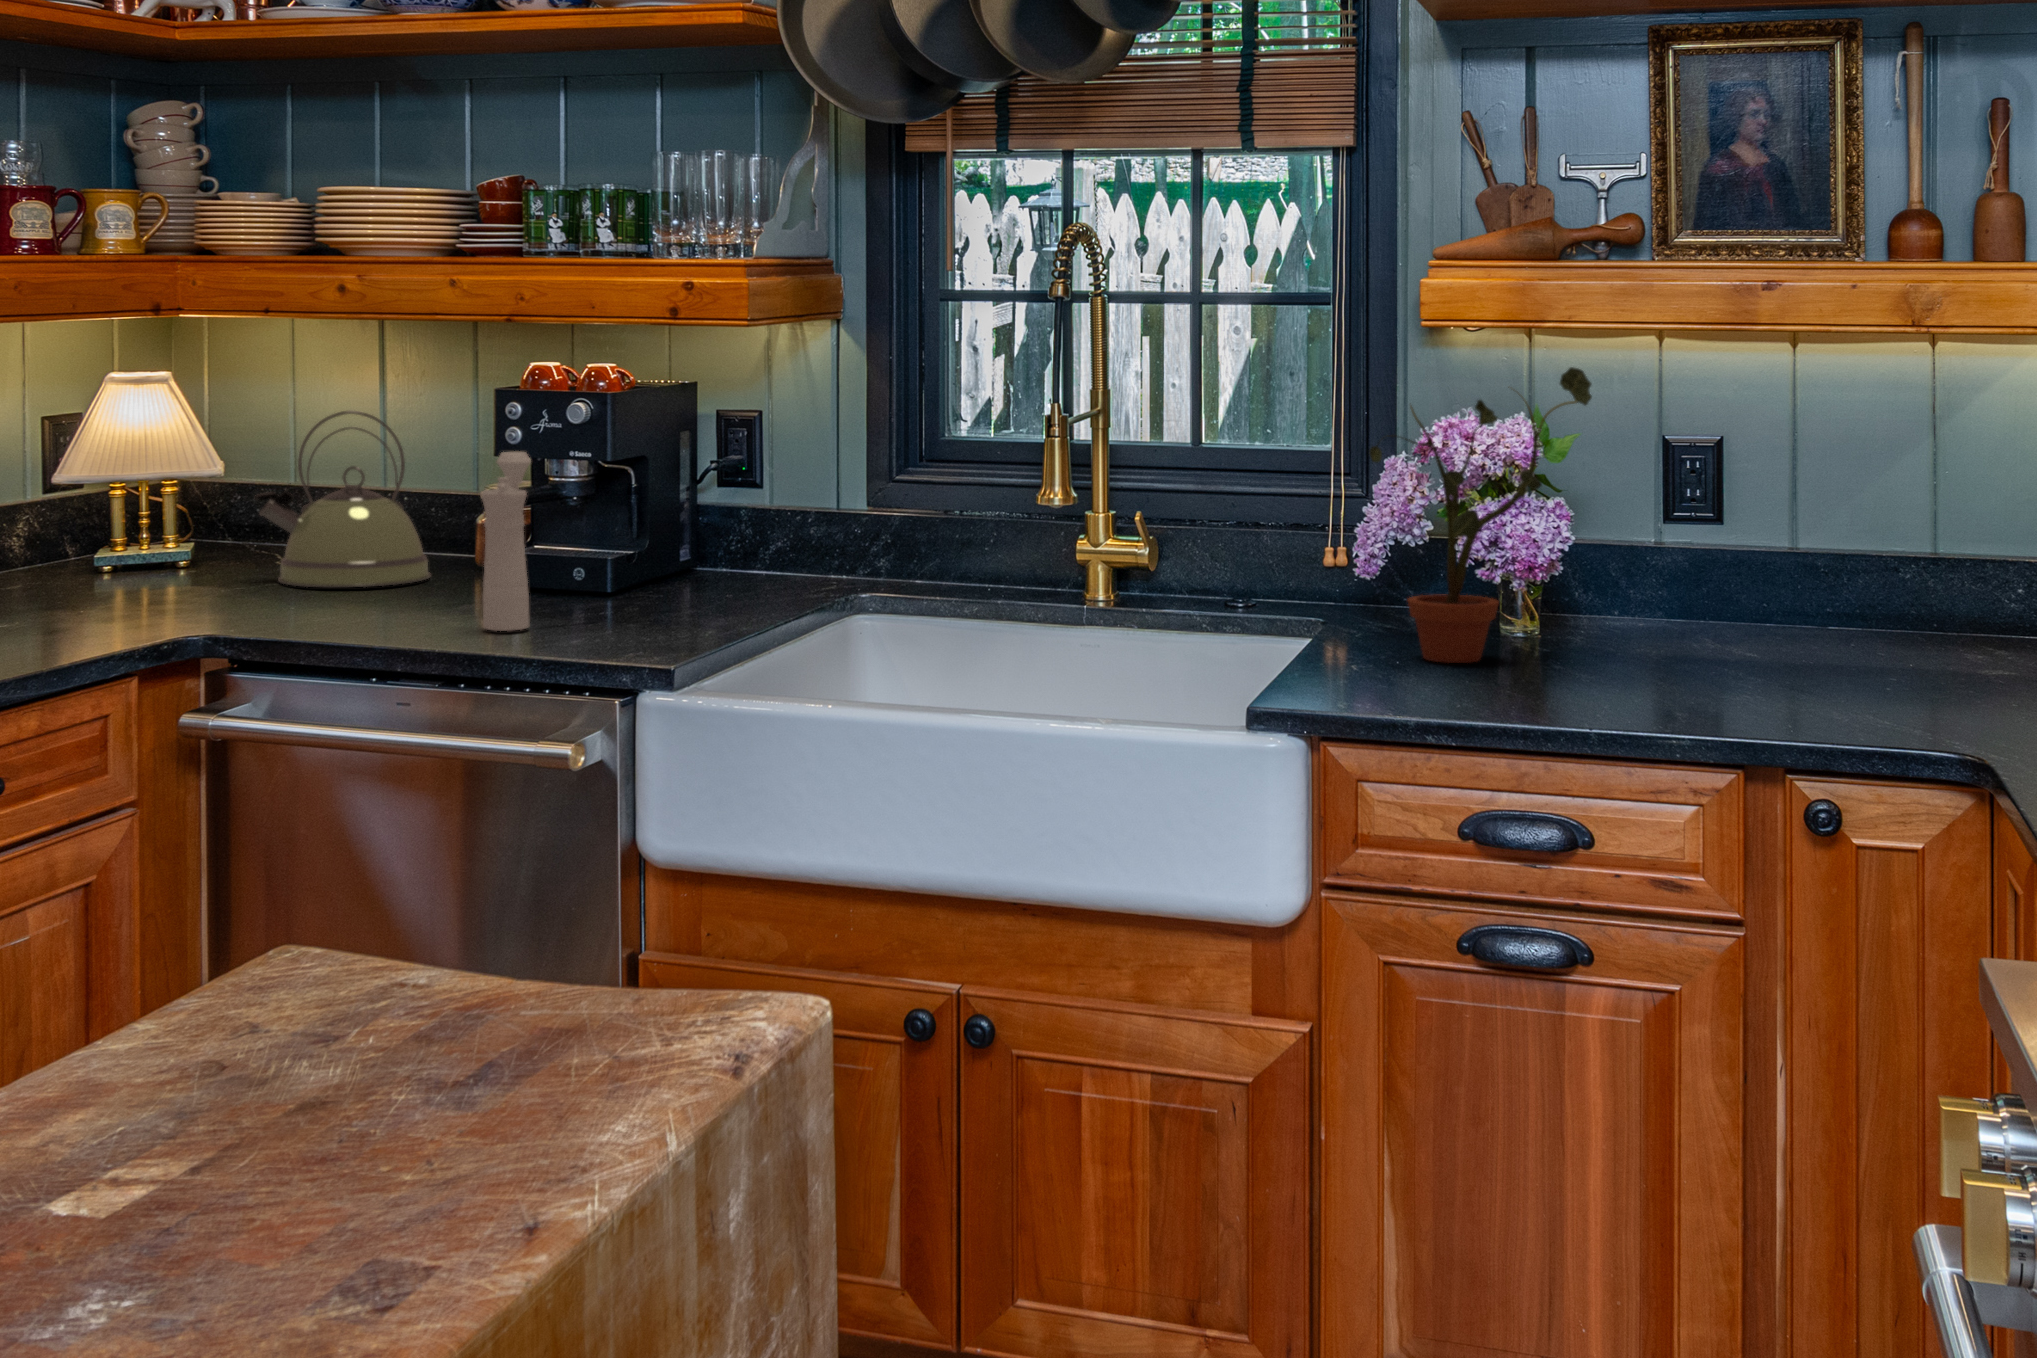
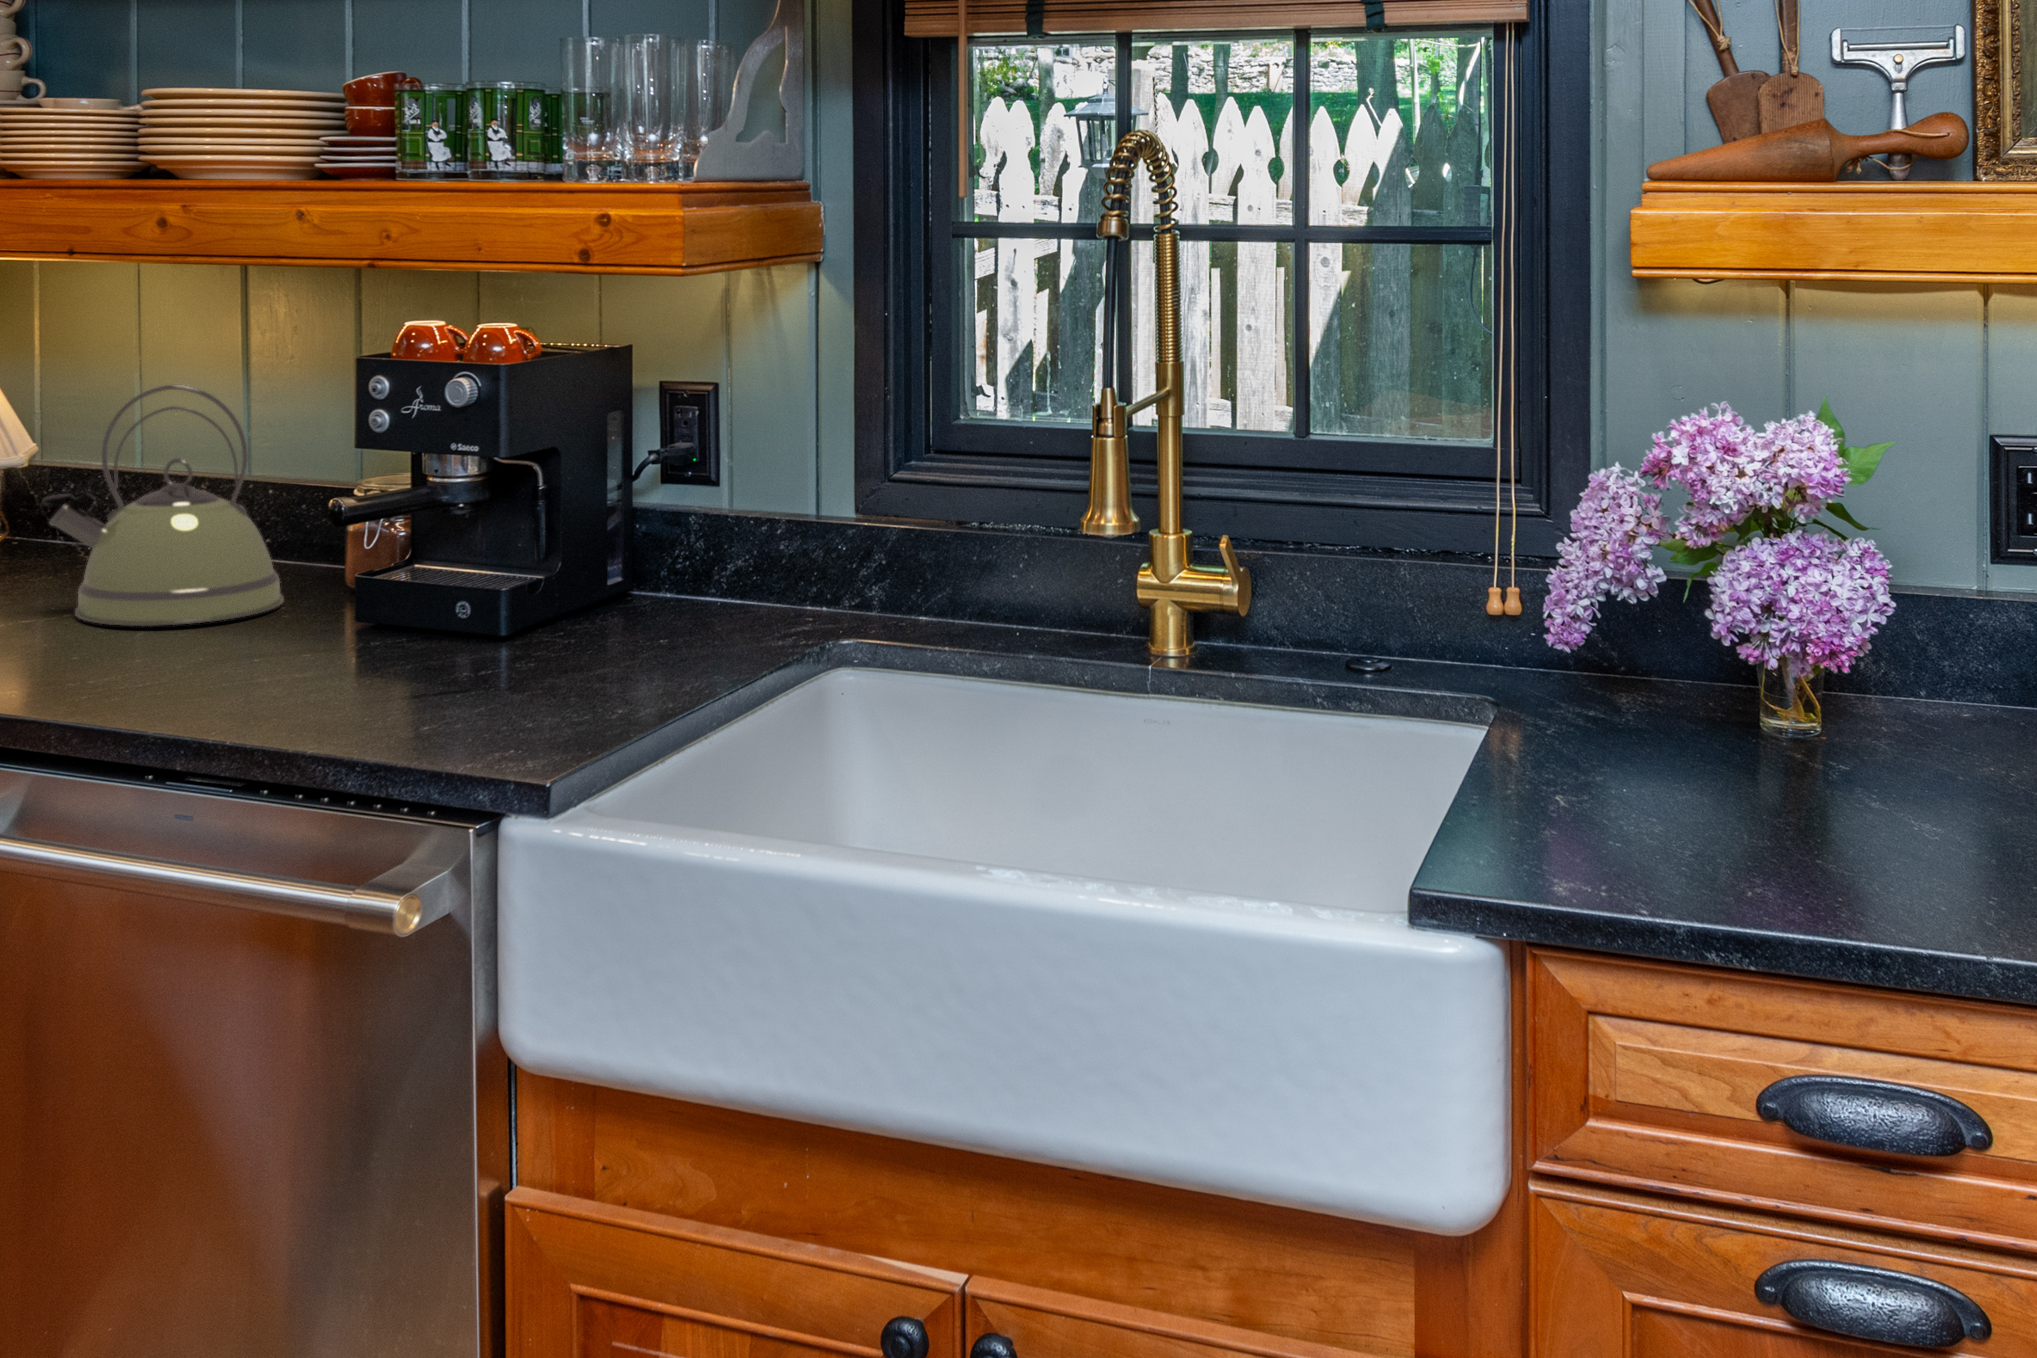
potted plant: present [1369,367,1592,663] -> none [1572,342,1904,799]
pepper mill: present [480,452,531,631] -> none [278,453,371,718]

